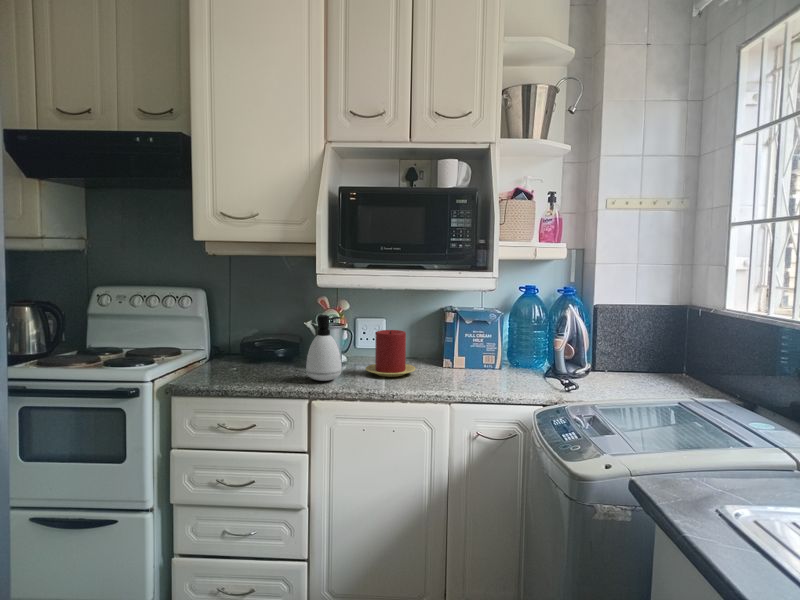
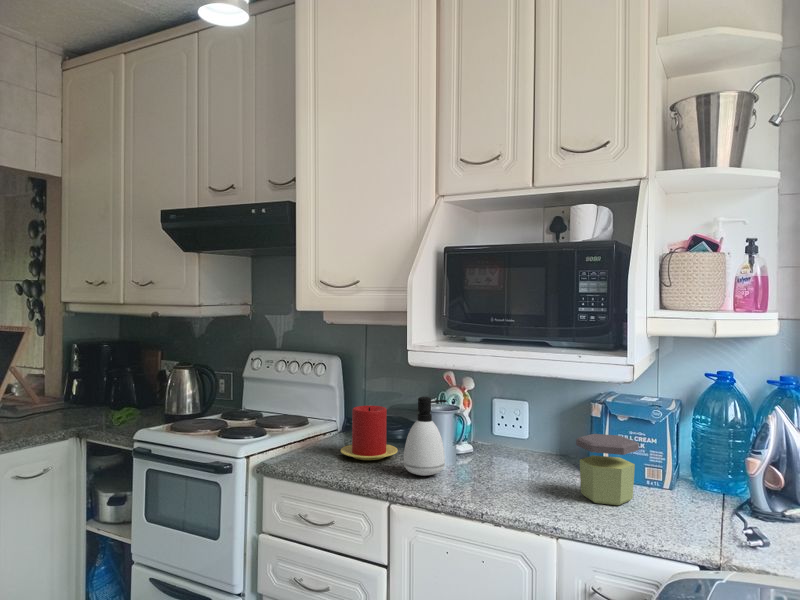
candle: present [366,330,415,377] -> present [341,406,398,460]
jar: none [447,334,489,383] -> present [576,434,639,505]

